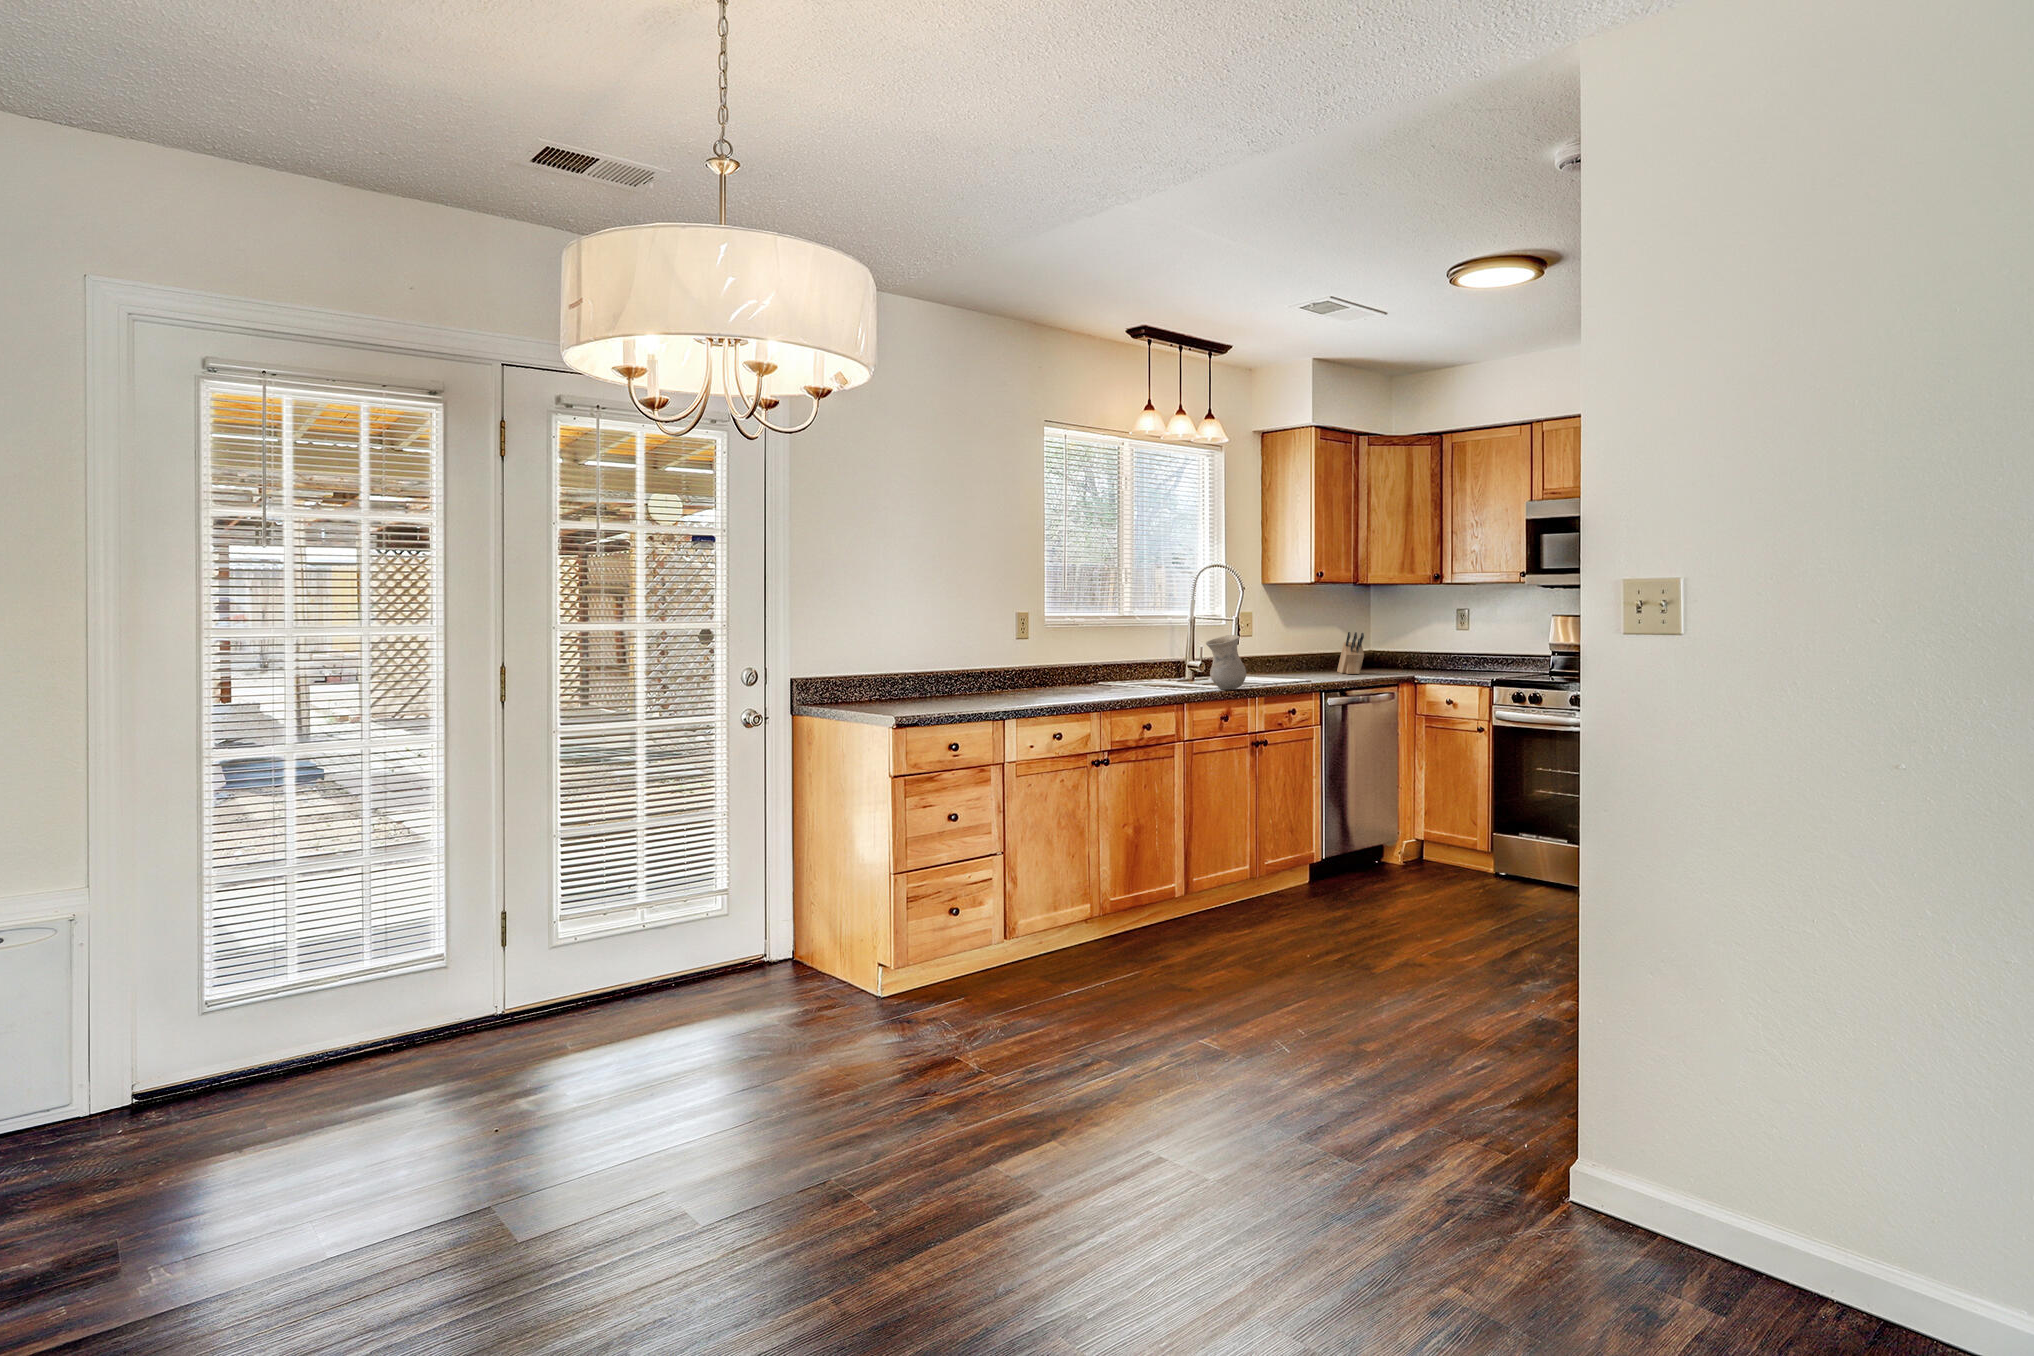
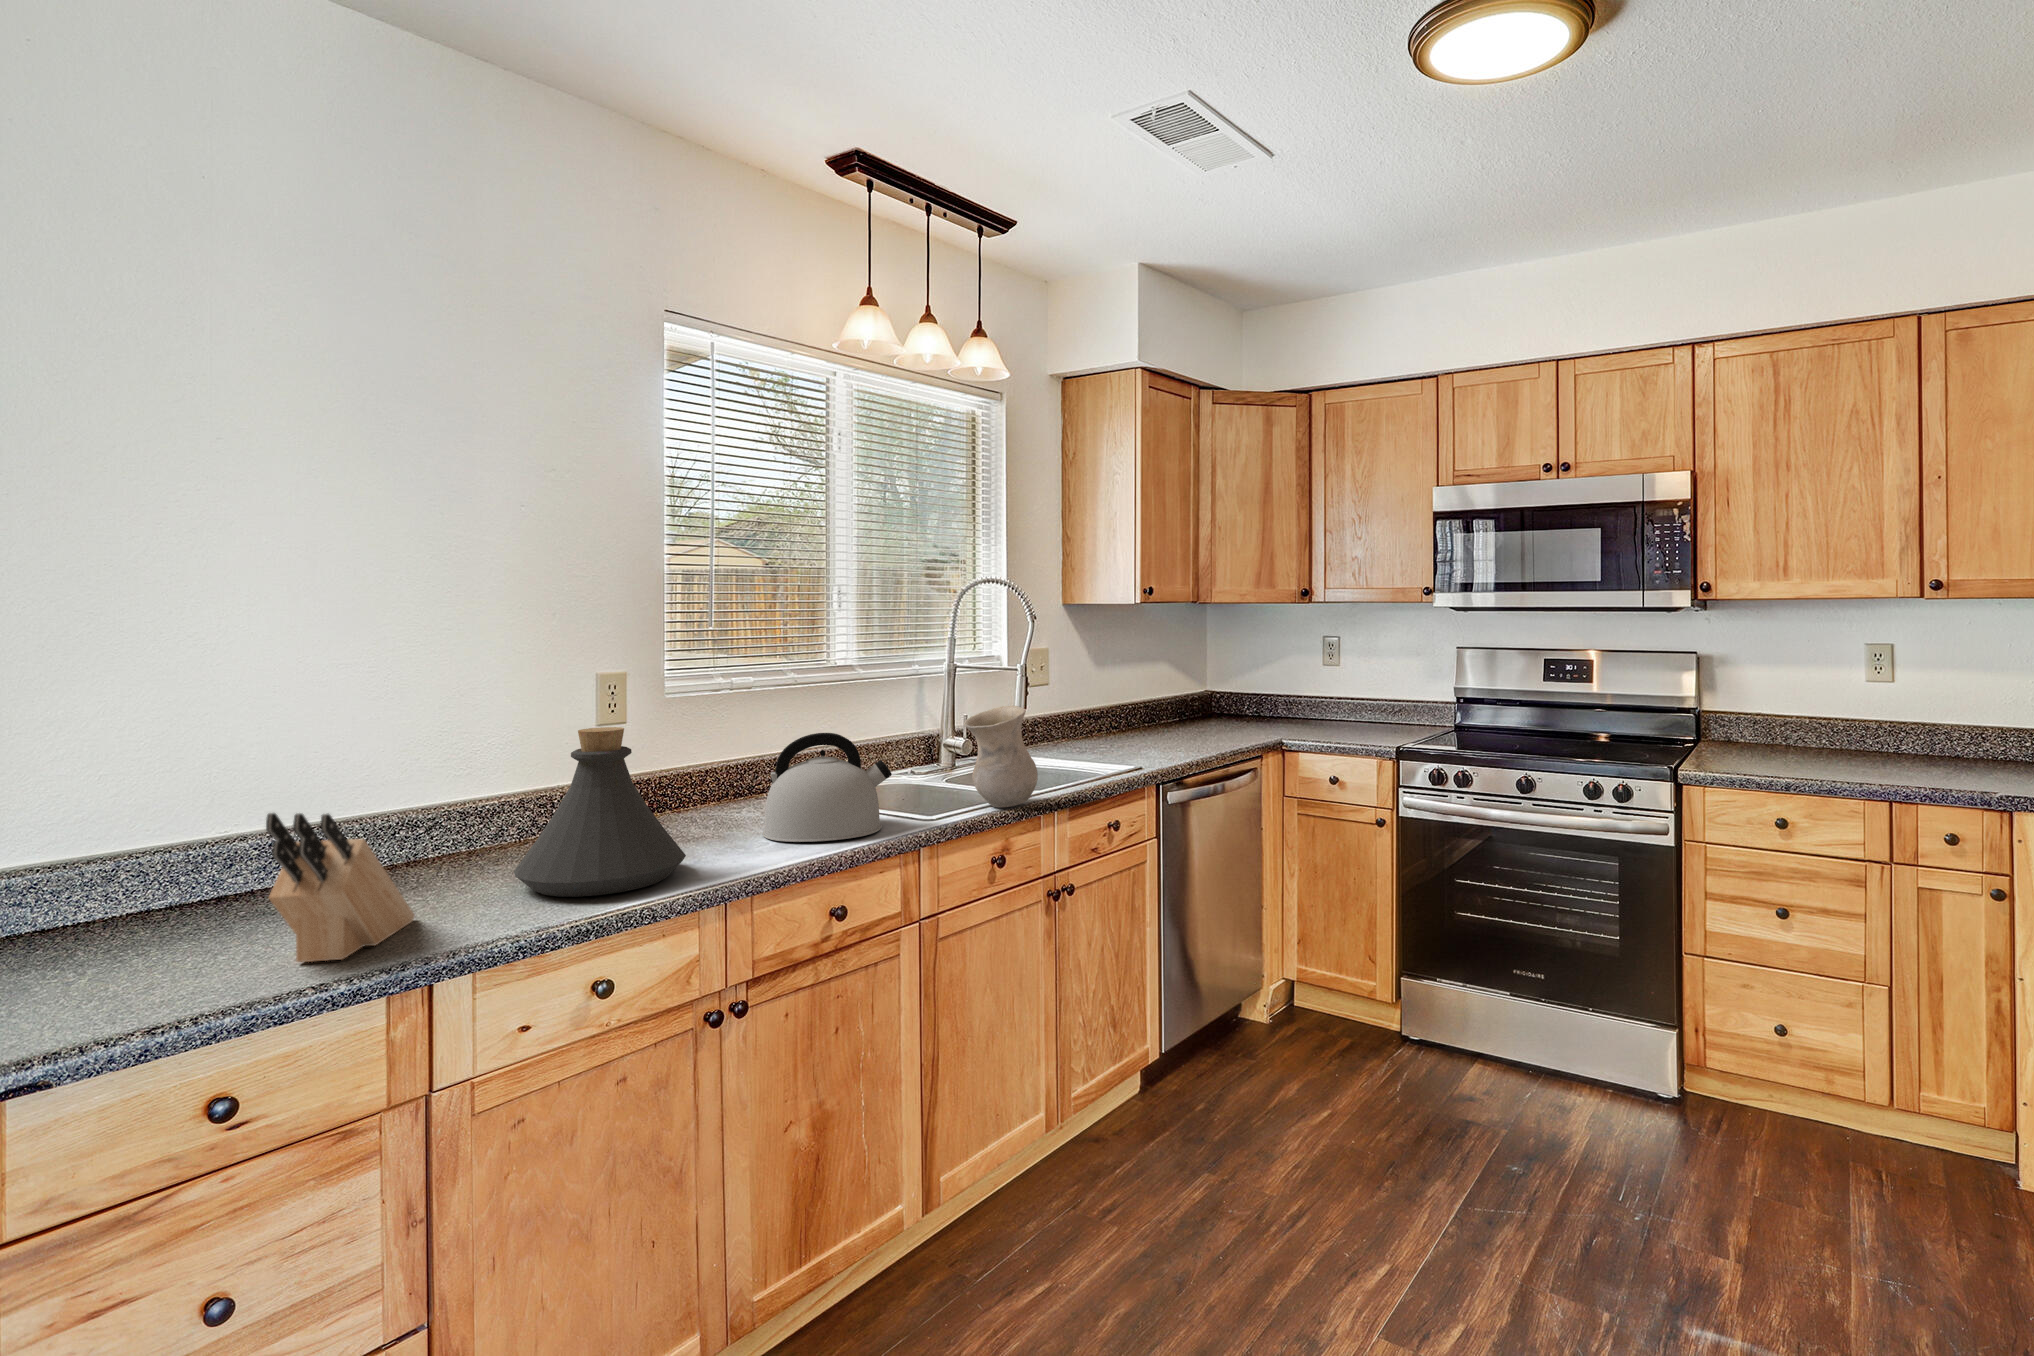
bottle: none [1013,631,1083,701] -> present [514,727,686,897]
knife block: present [1337,632,1364,674] -> present [266,813,415,962]
kettle: none [1106,643,1170,694] -> present [763,733,892,842]

